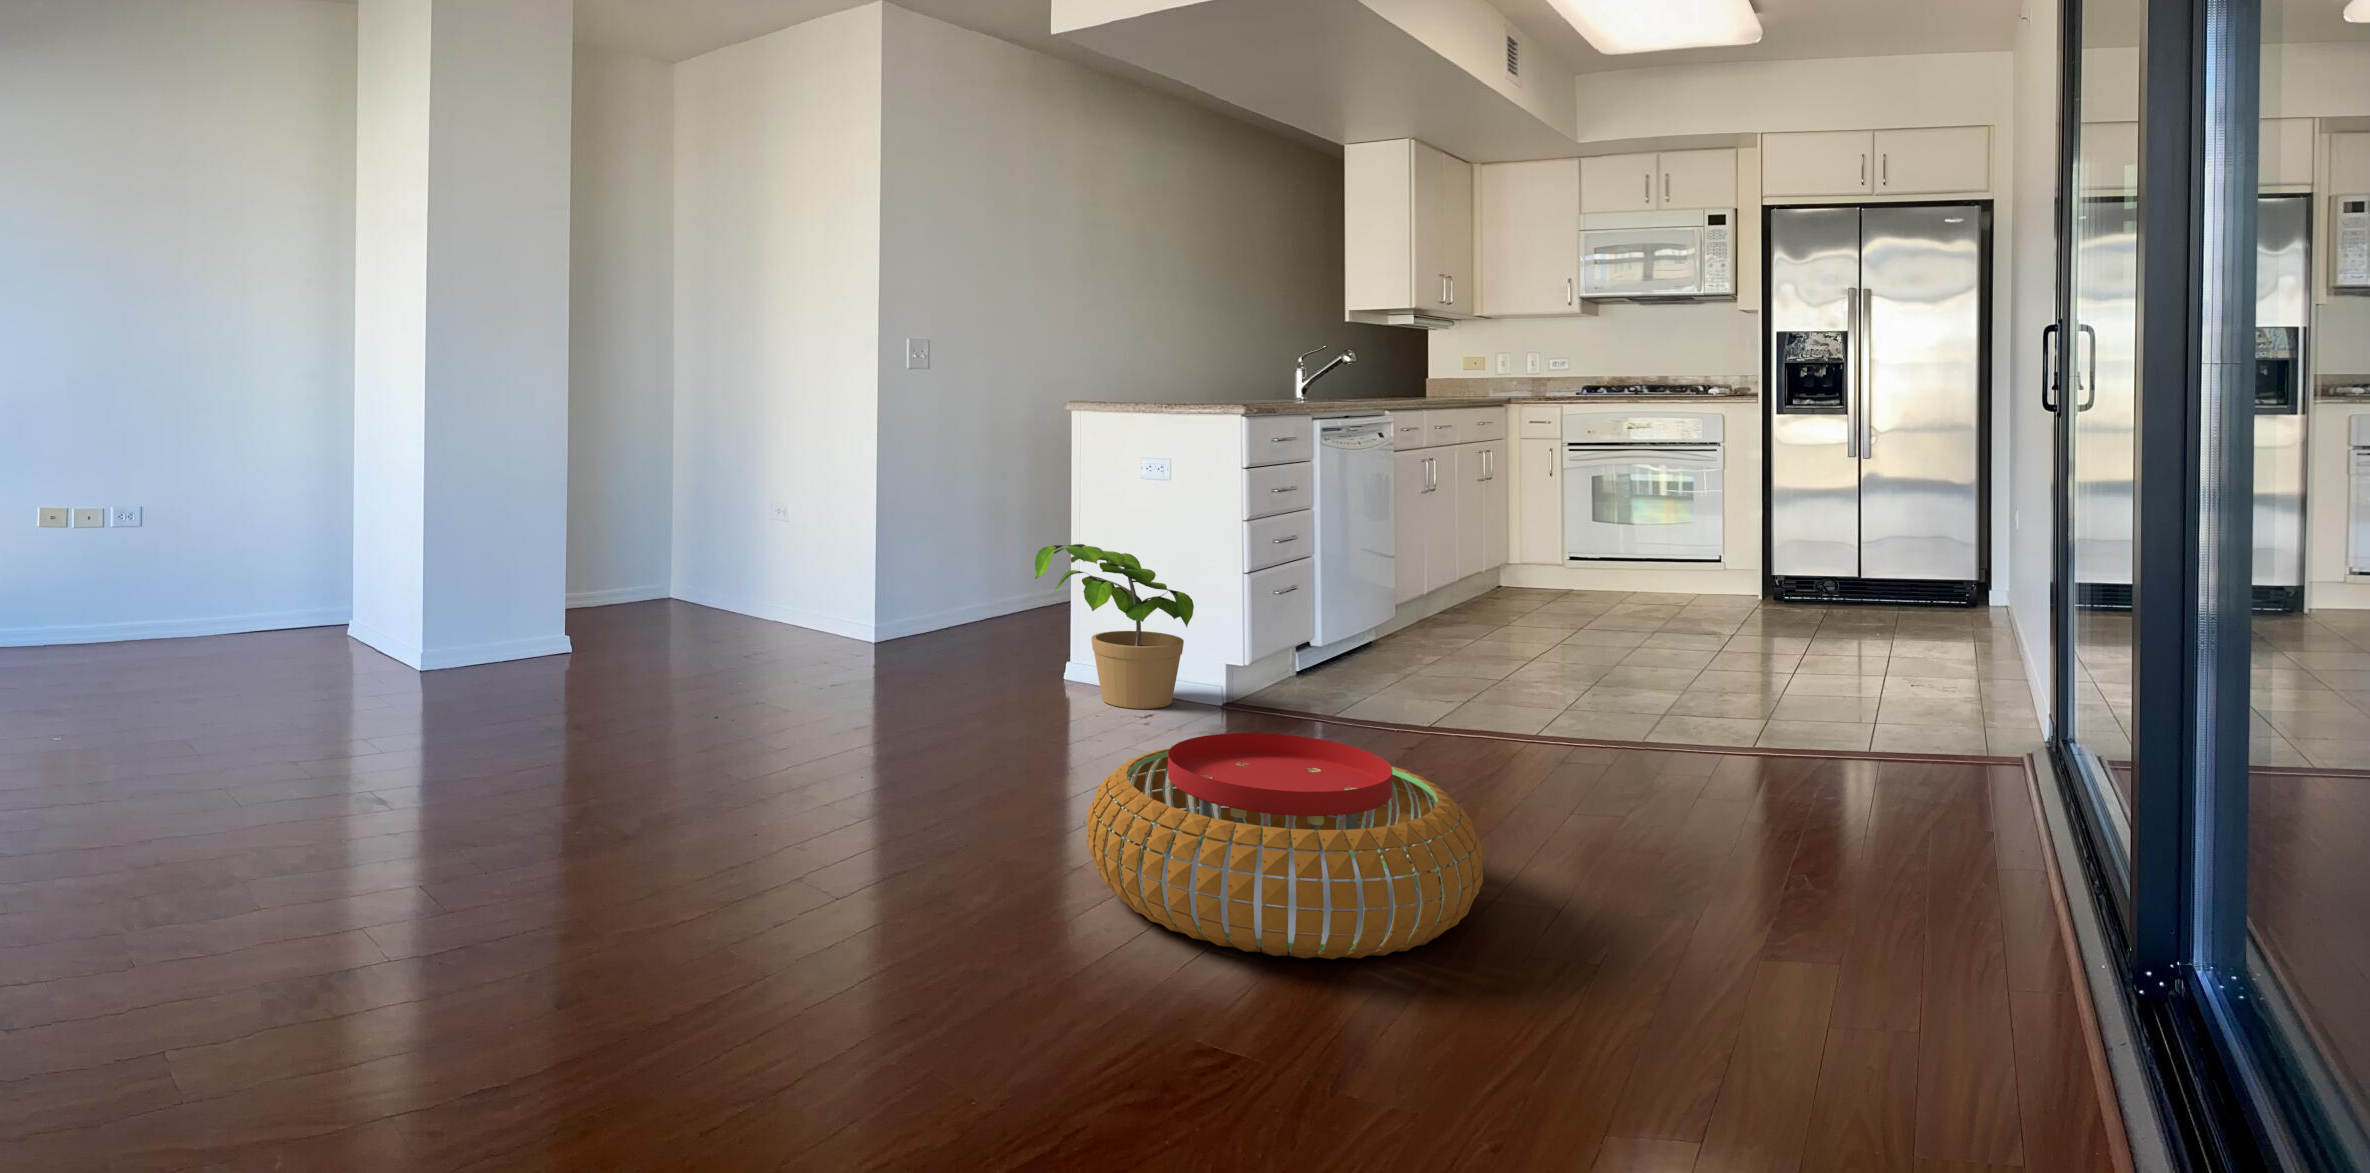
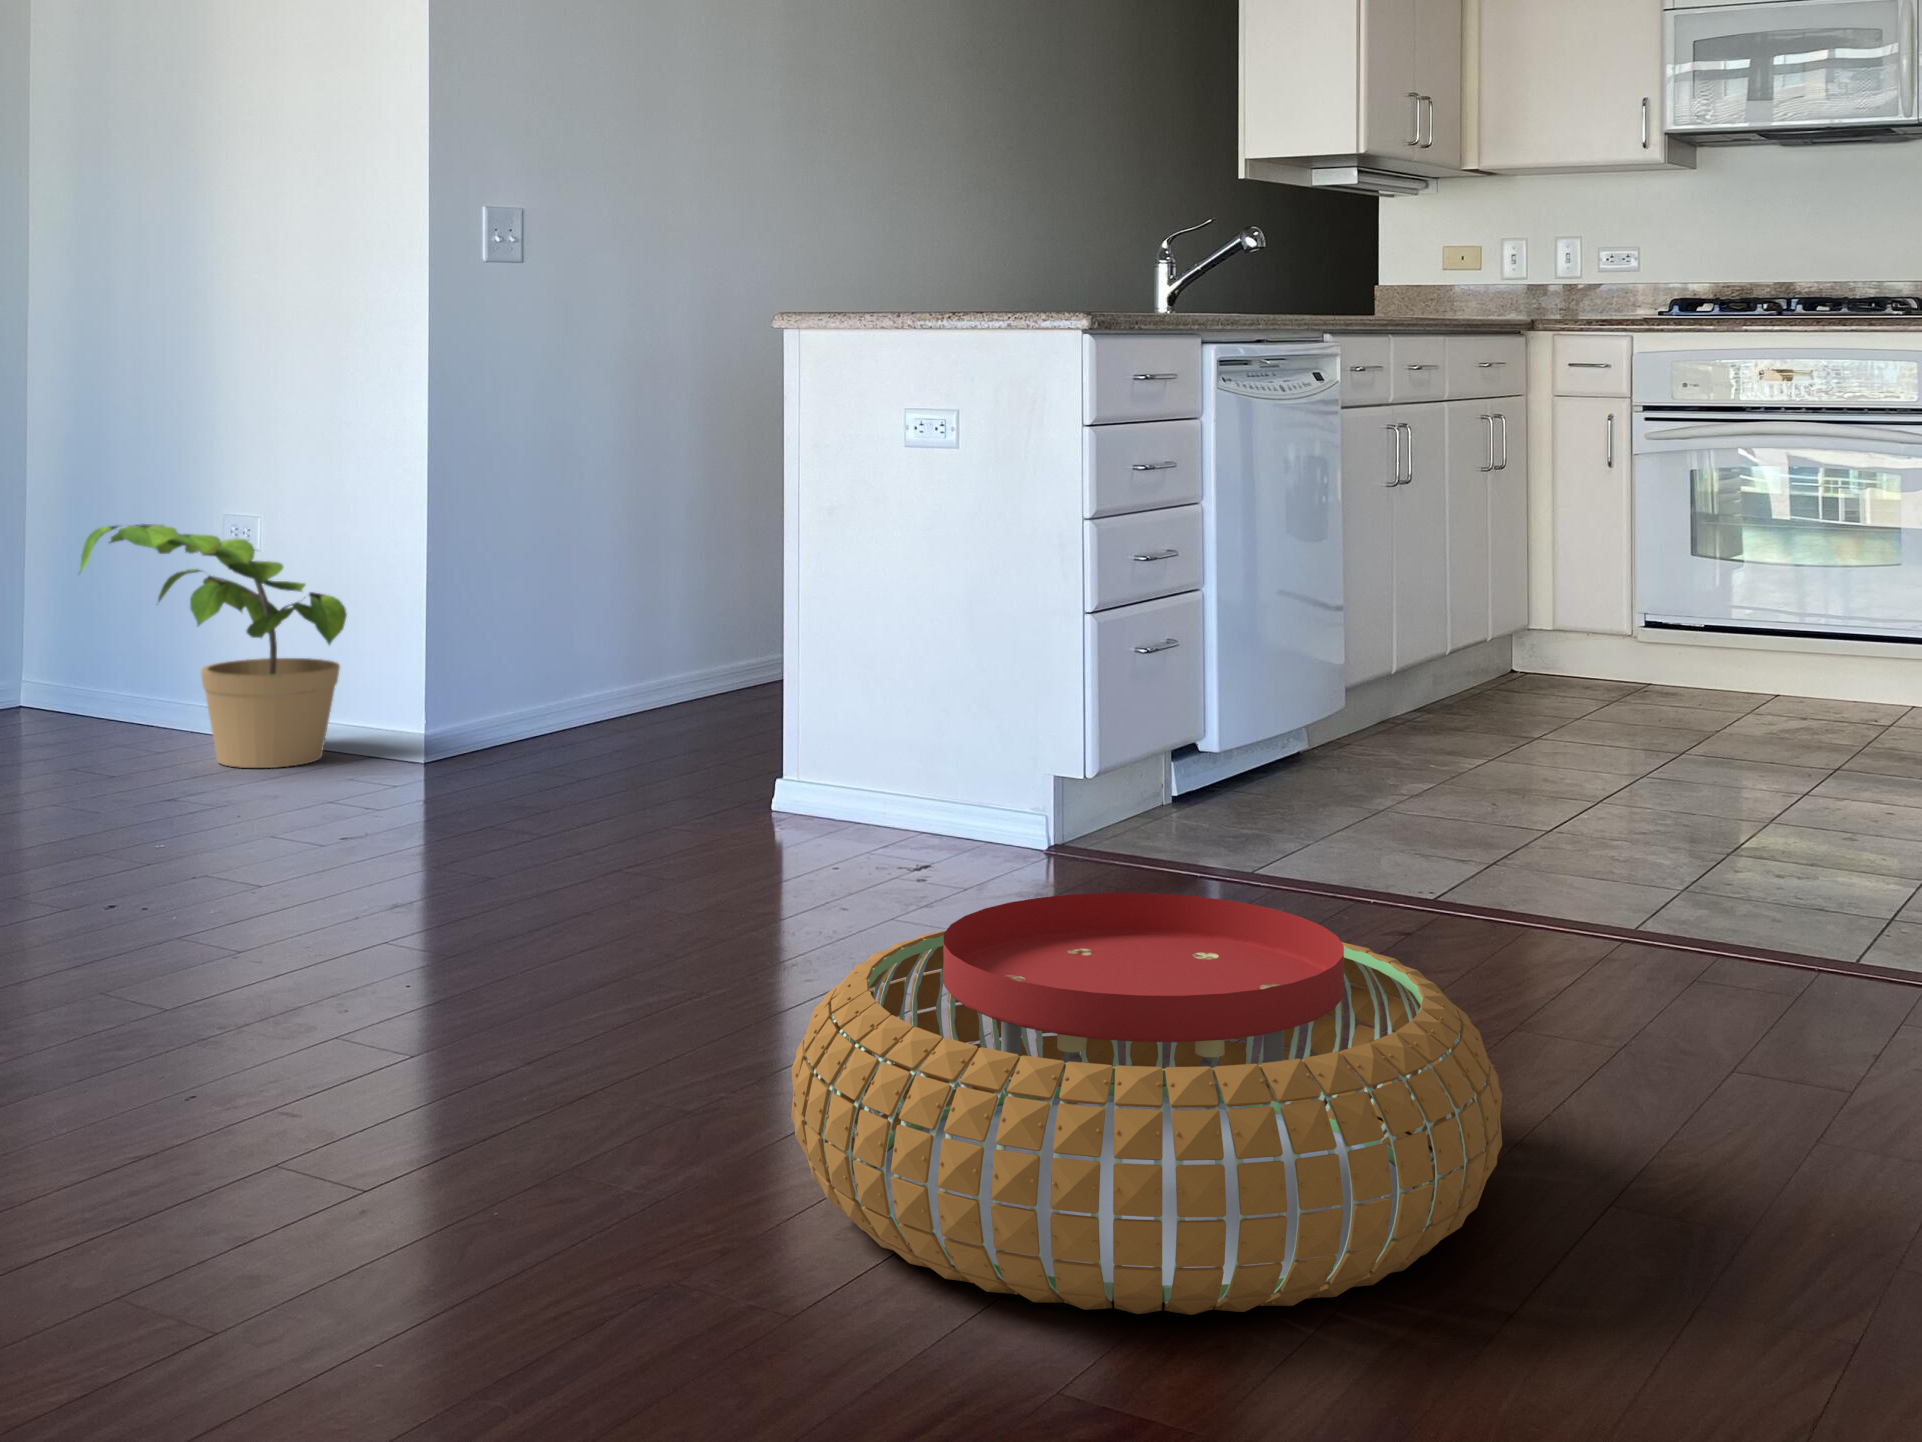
potted plant: present [1035,544,1194,709] -> present [80,524,347,768]

